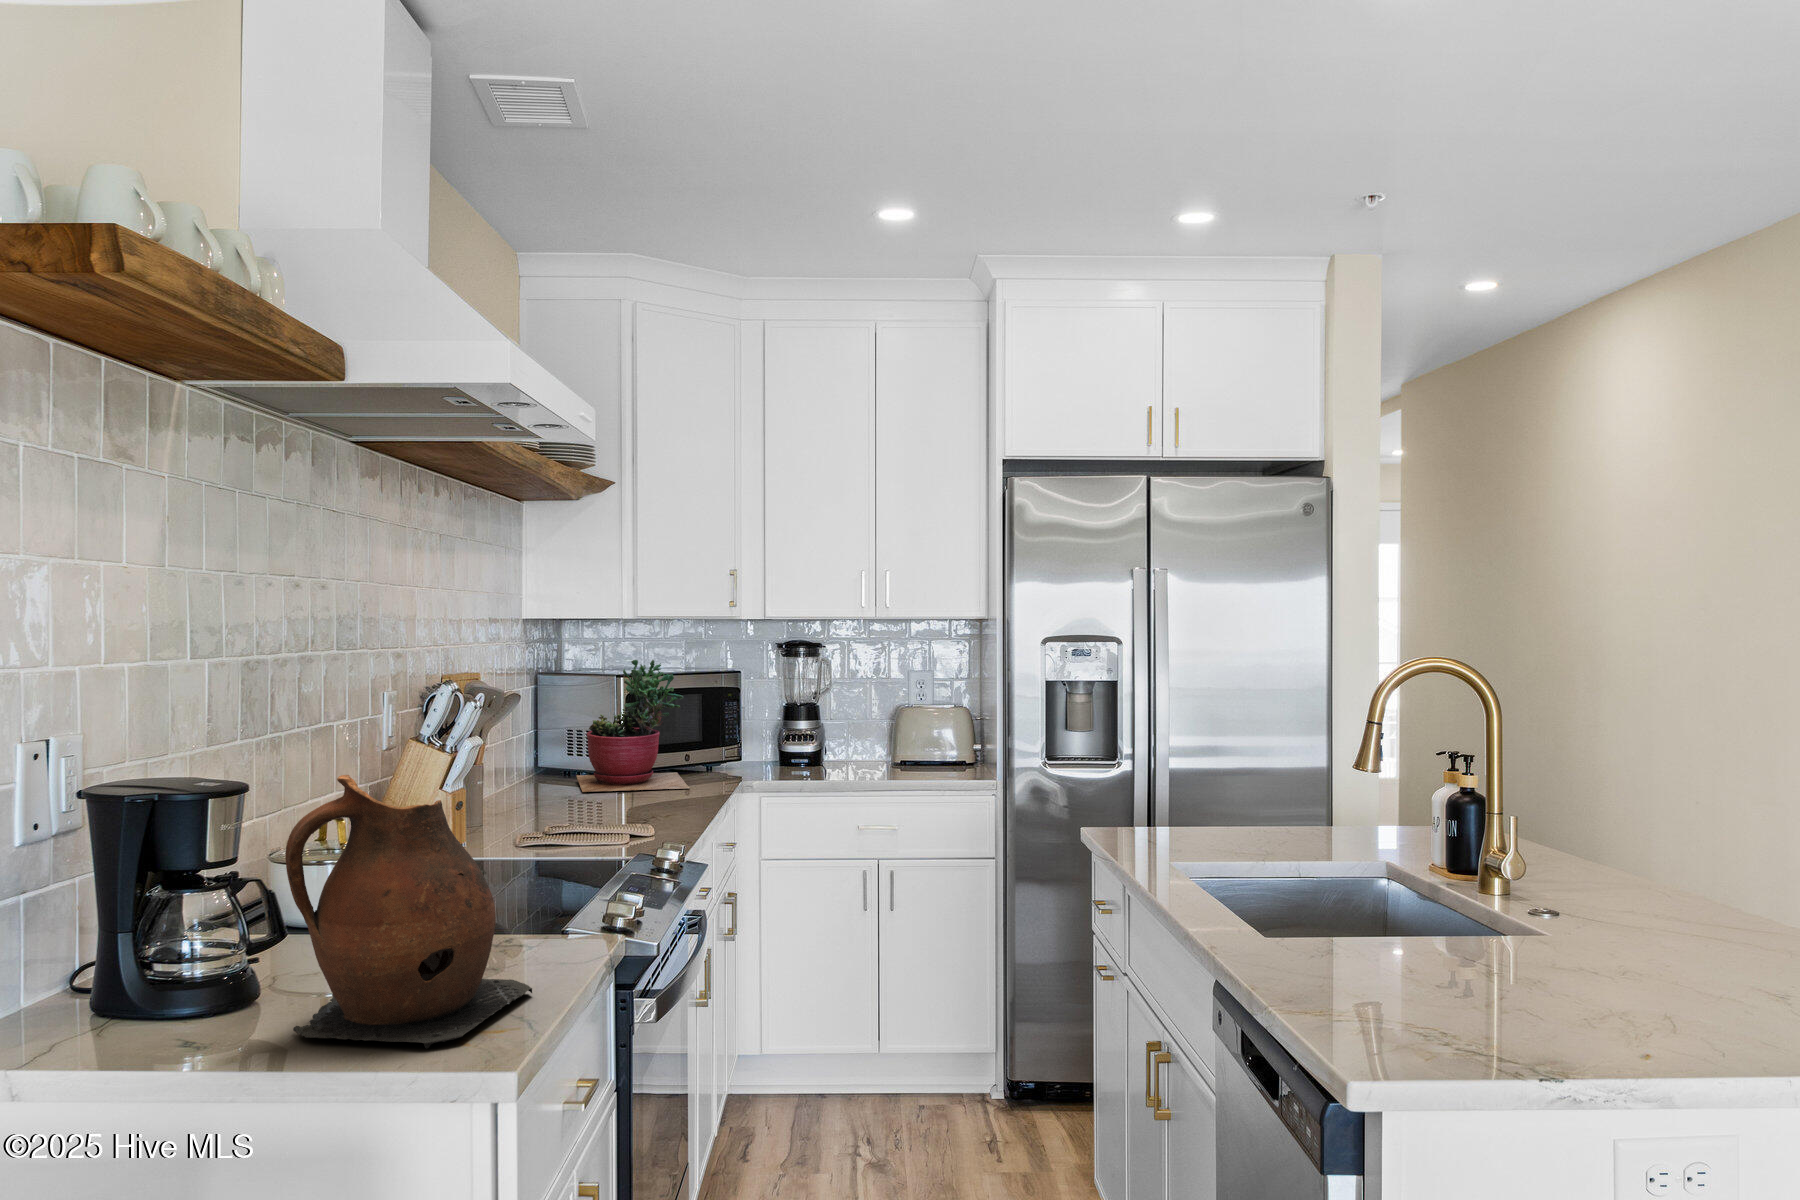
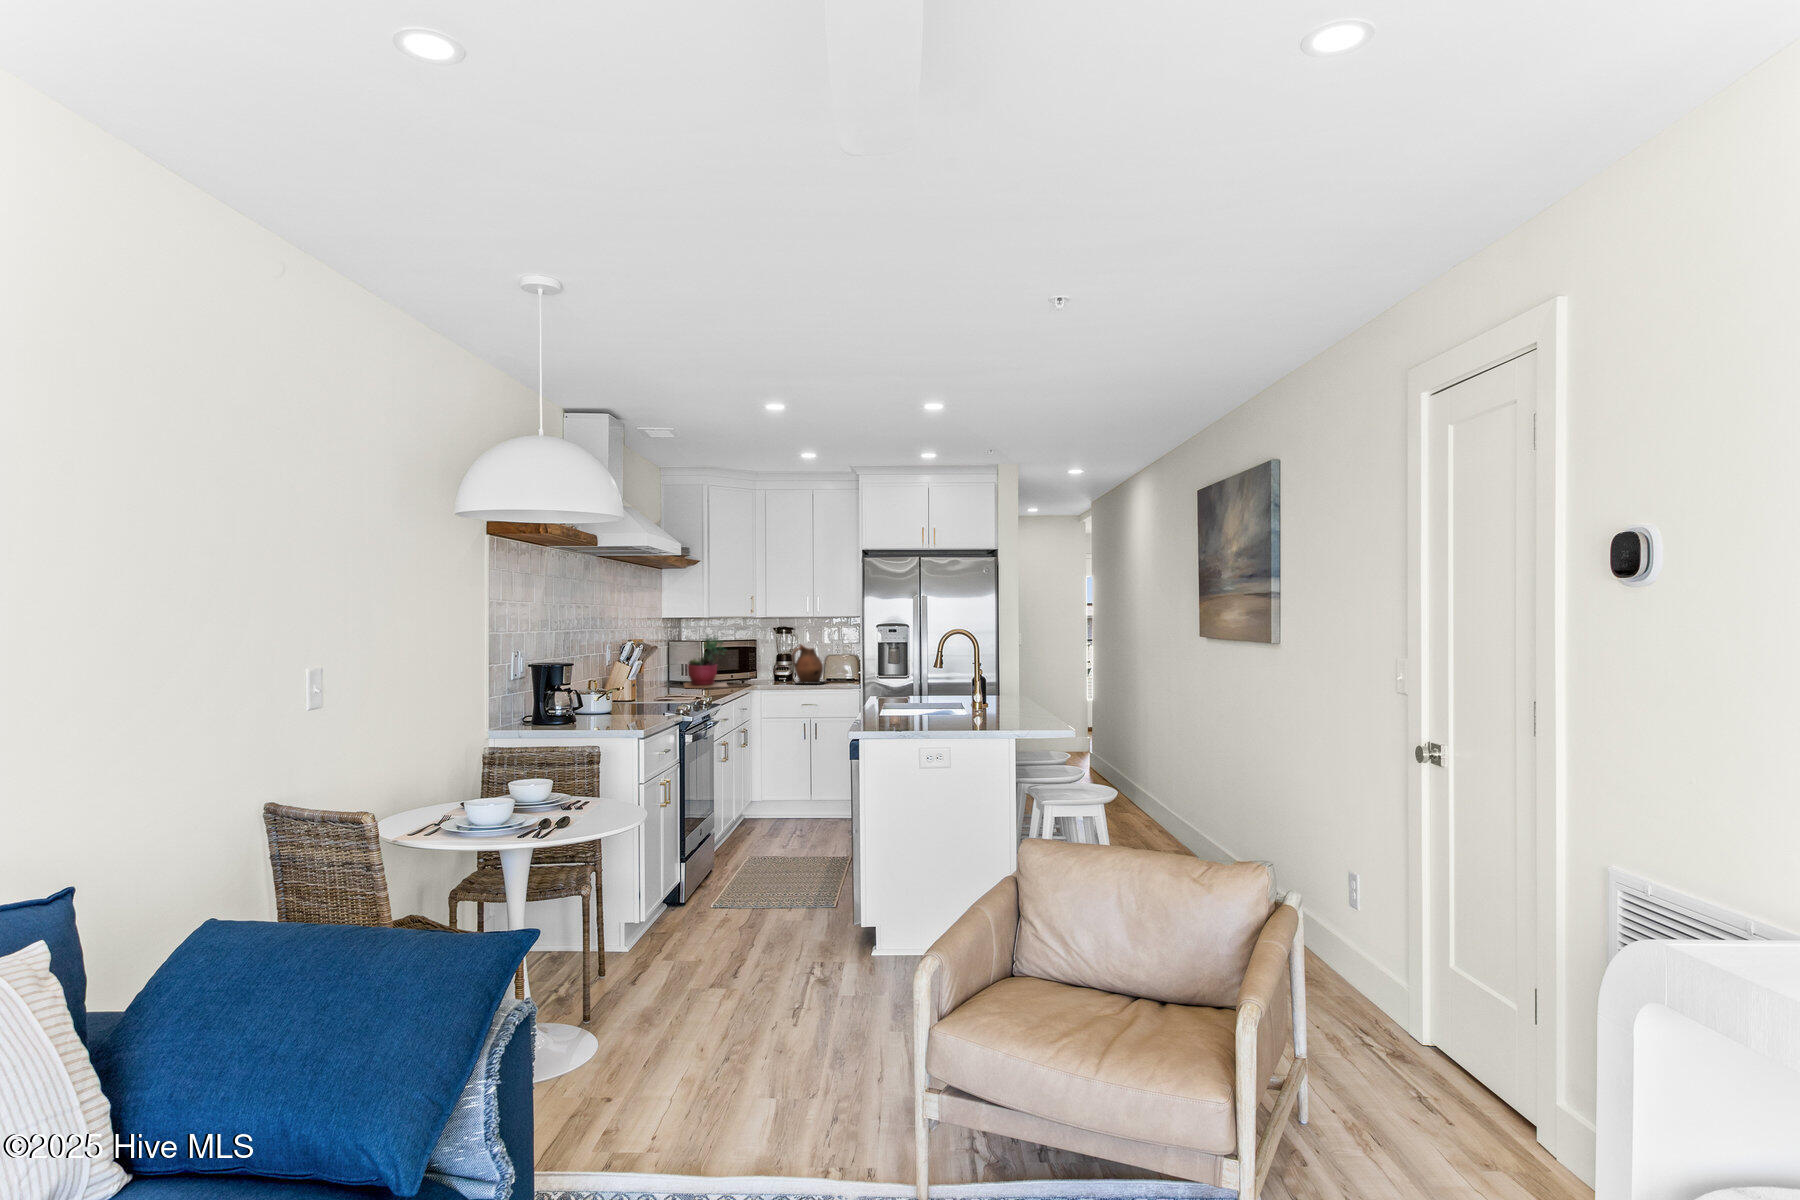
ceramic pitcher: present [285,775,532,1049] -> present [792,644,824,684]

